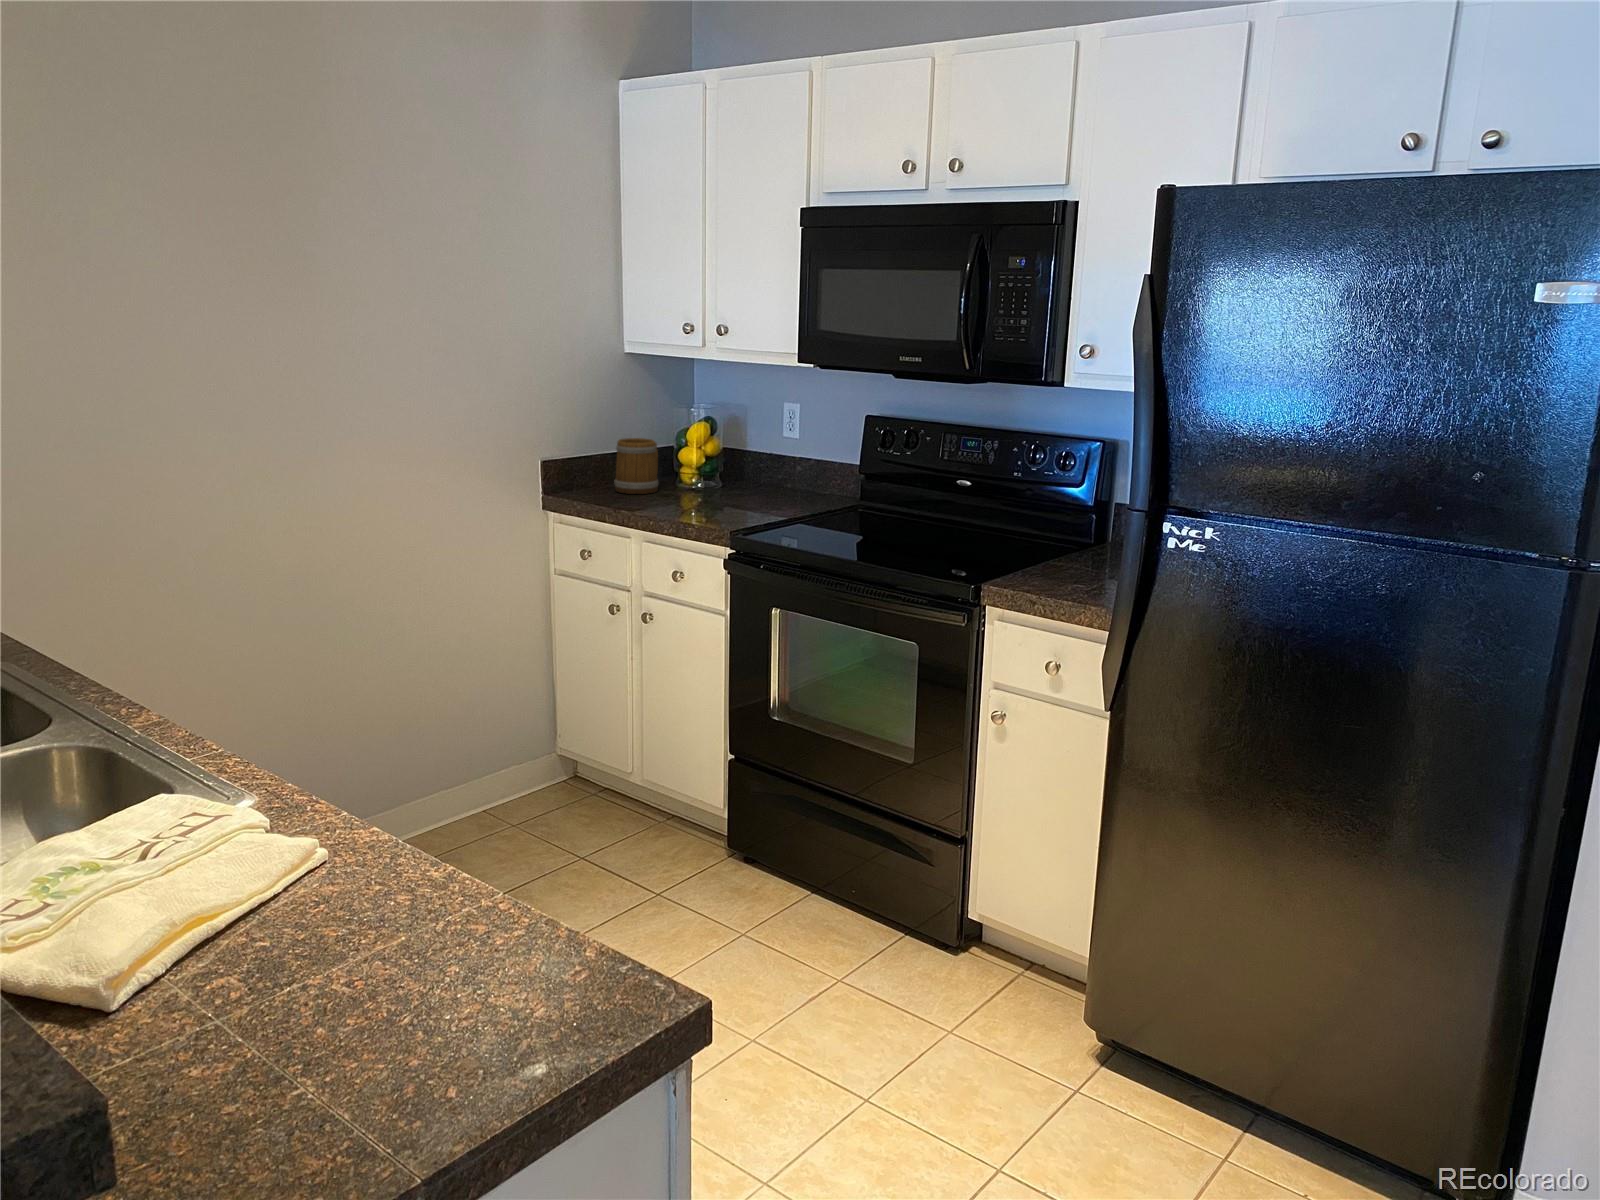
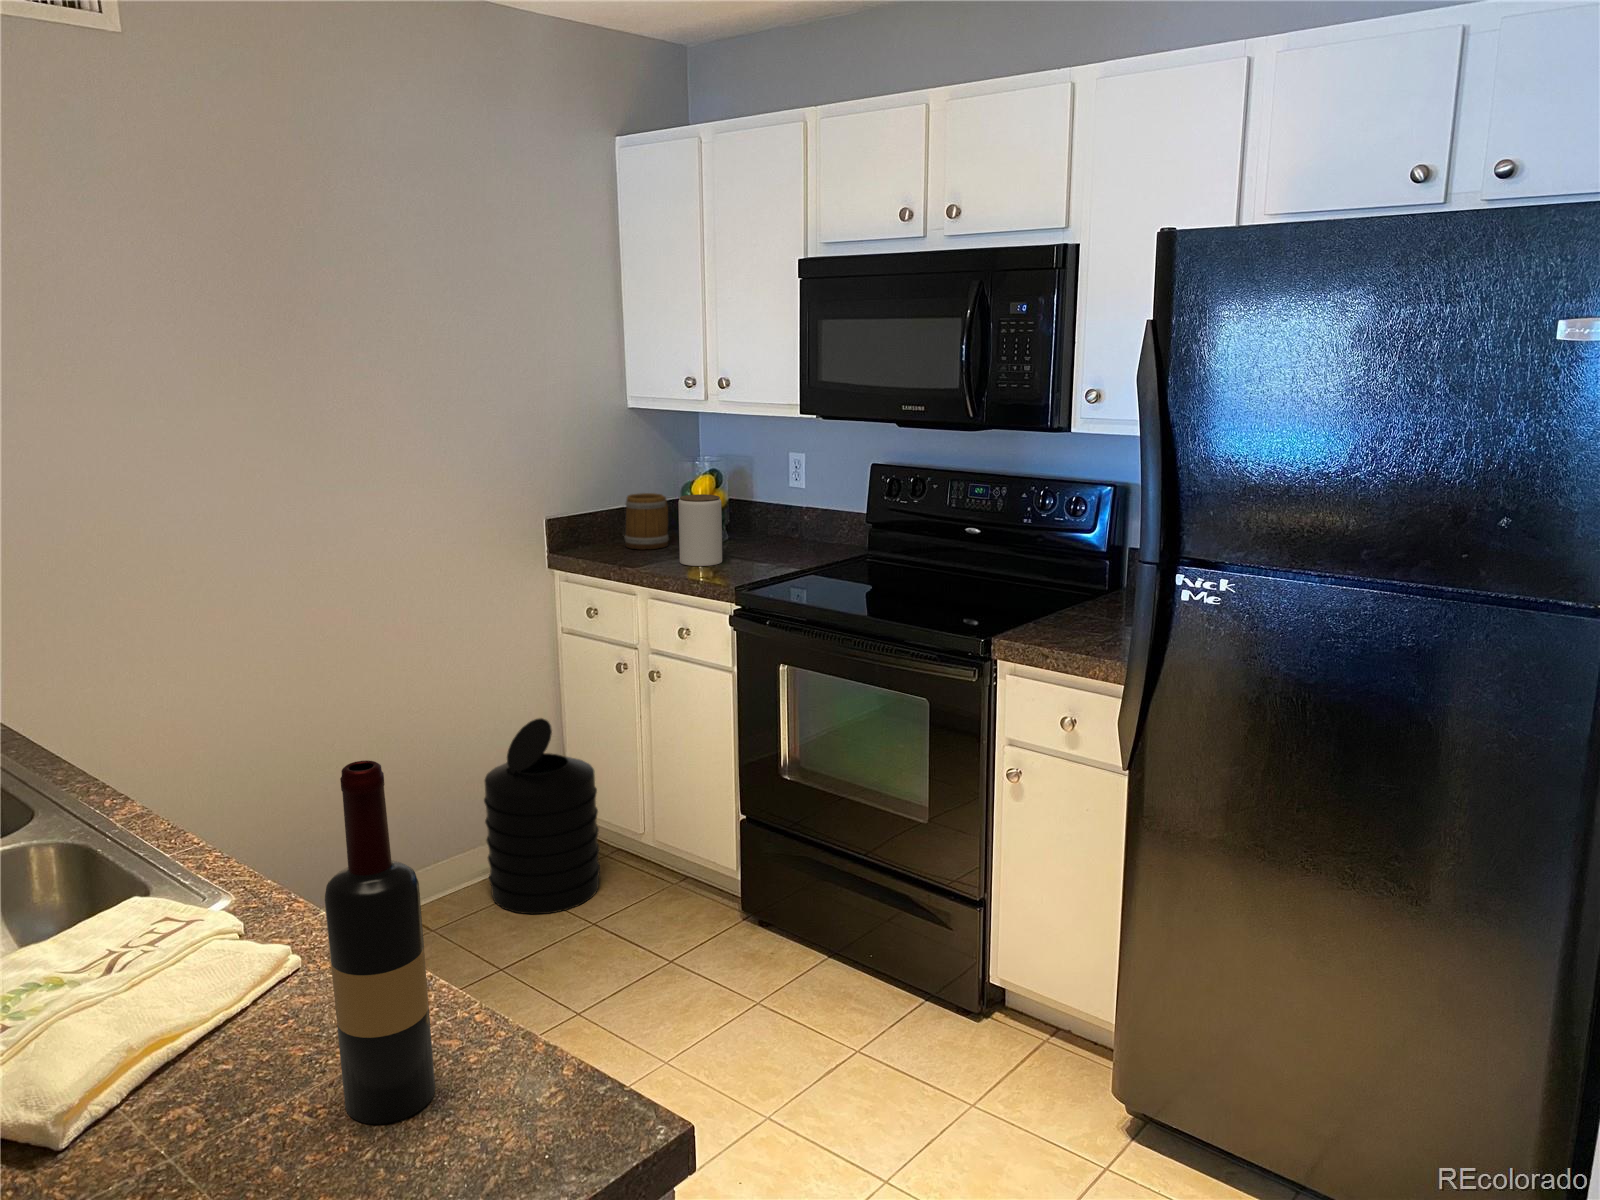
jar: none [670,440,713,511] -> present [678,494,722,566]
wine bottle: none [367,653,464,994] -> present [325,760,435,1124]
trash can: none [471,659,583,852] -> present [484,718,600,915]

